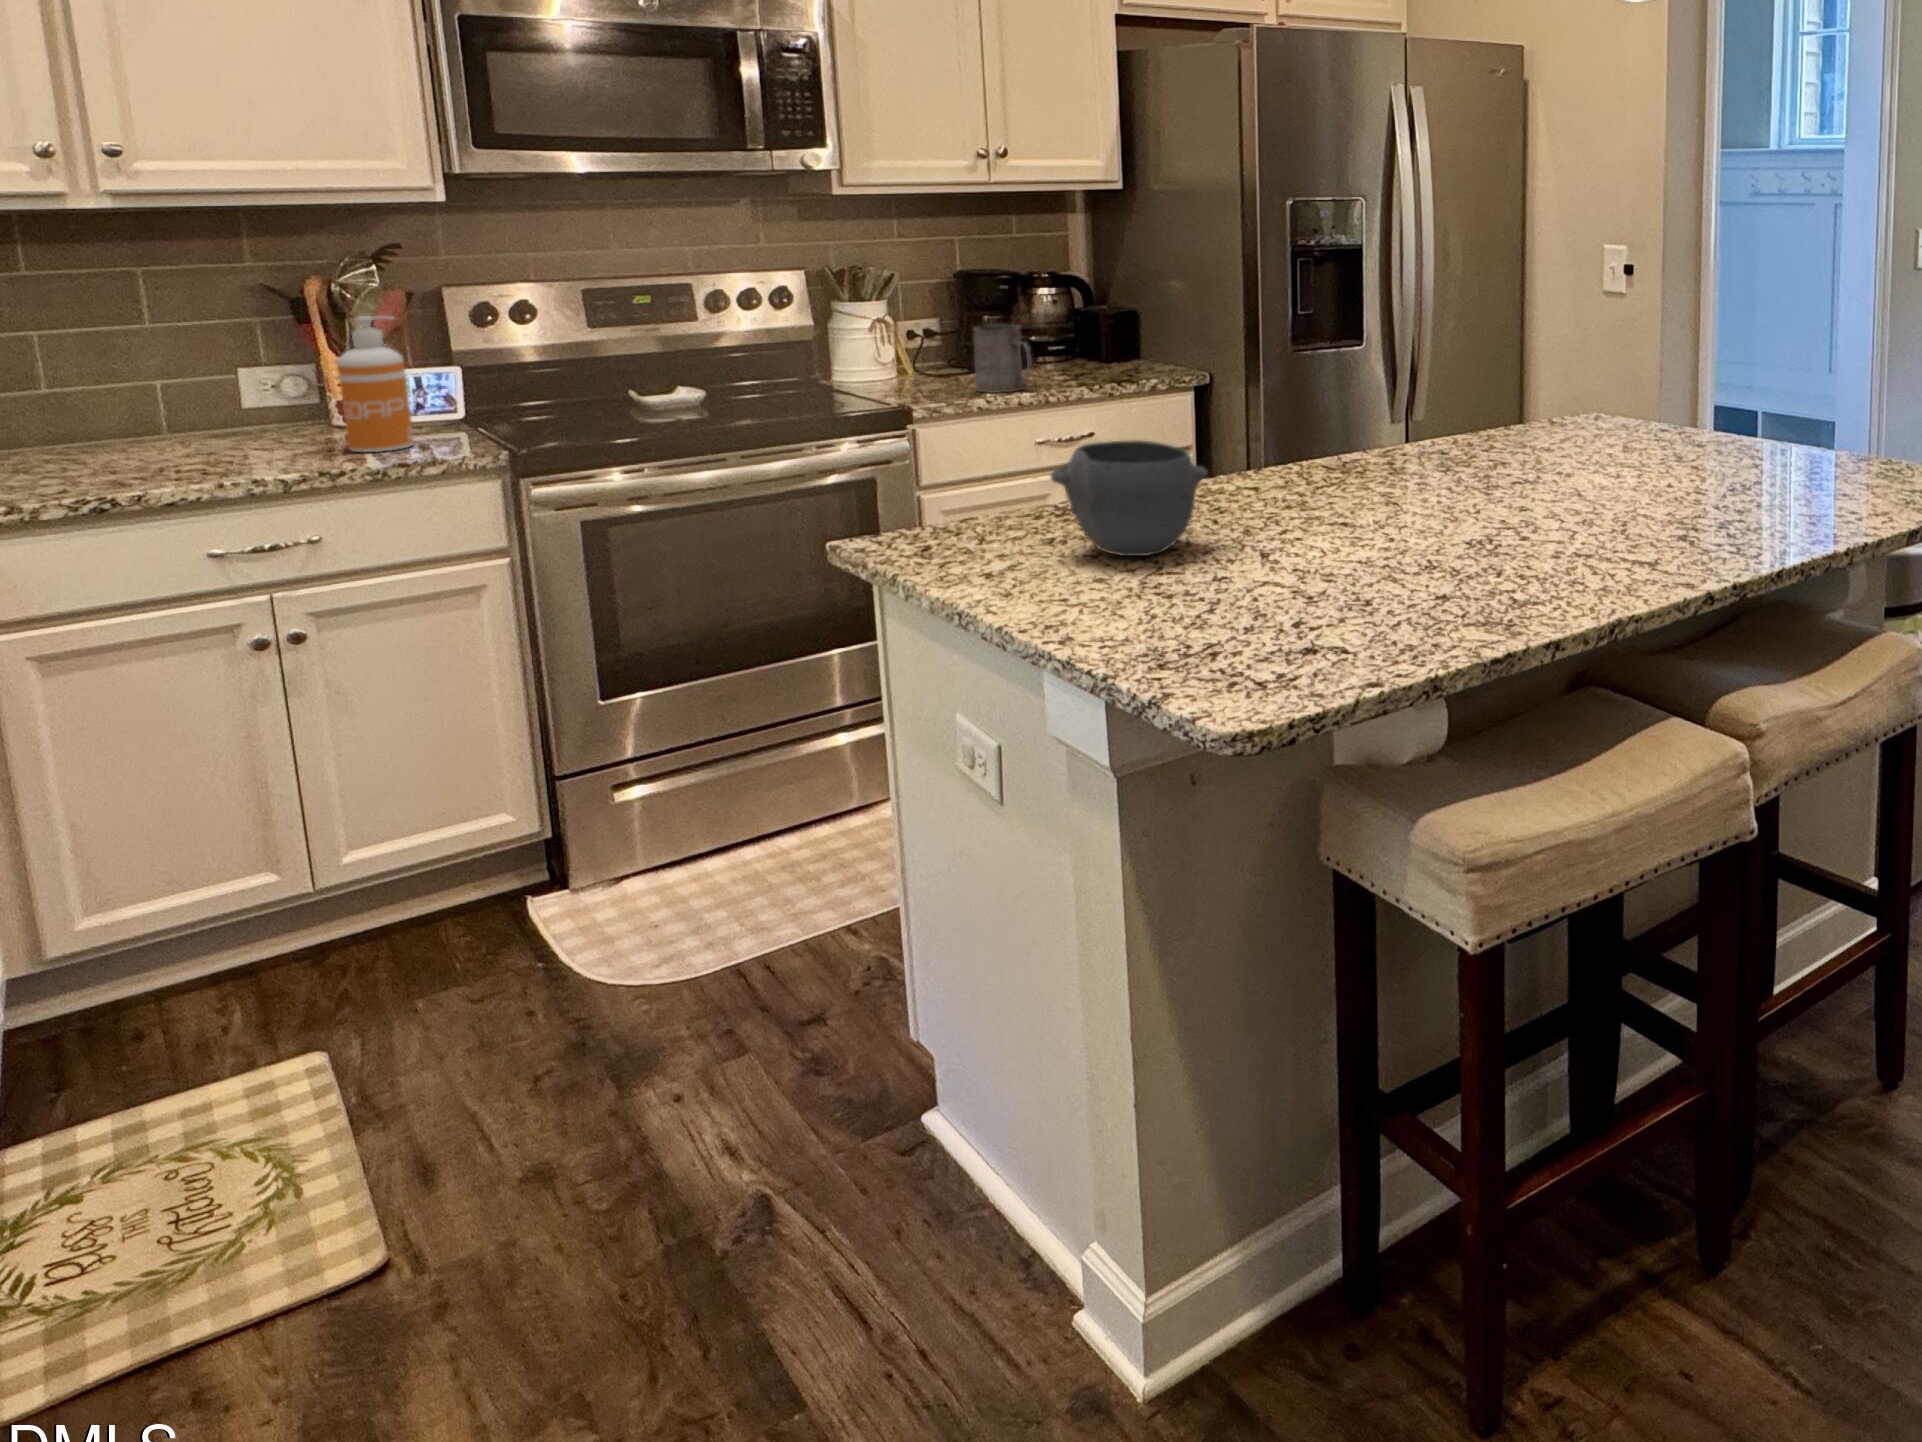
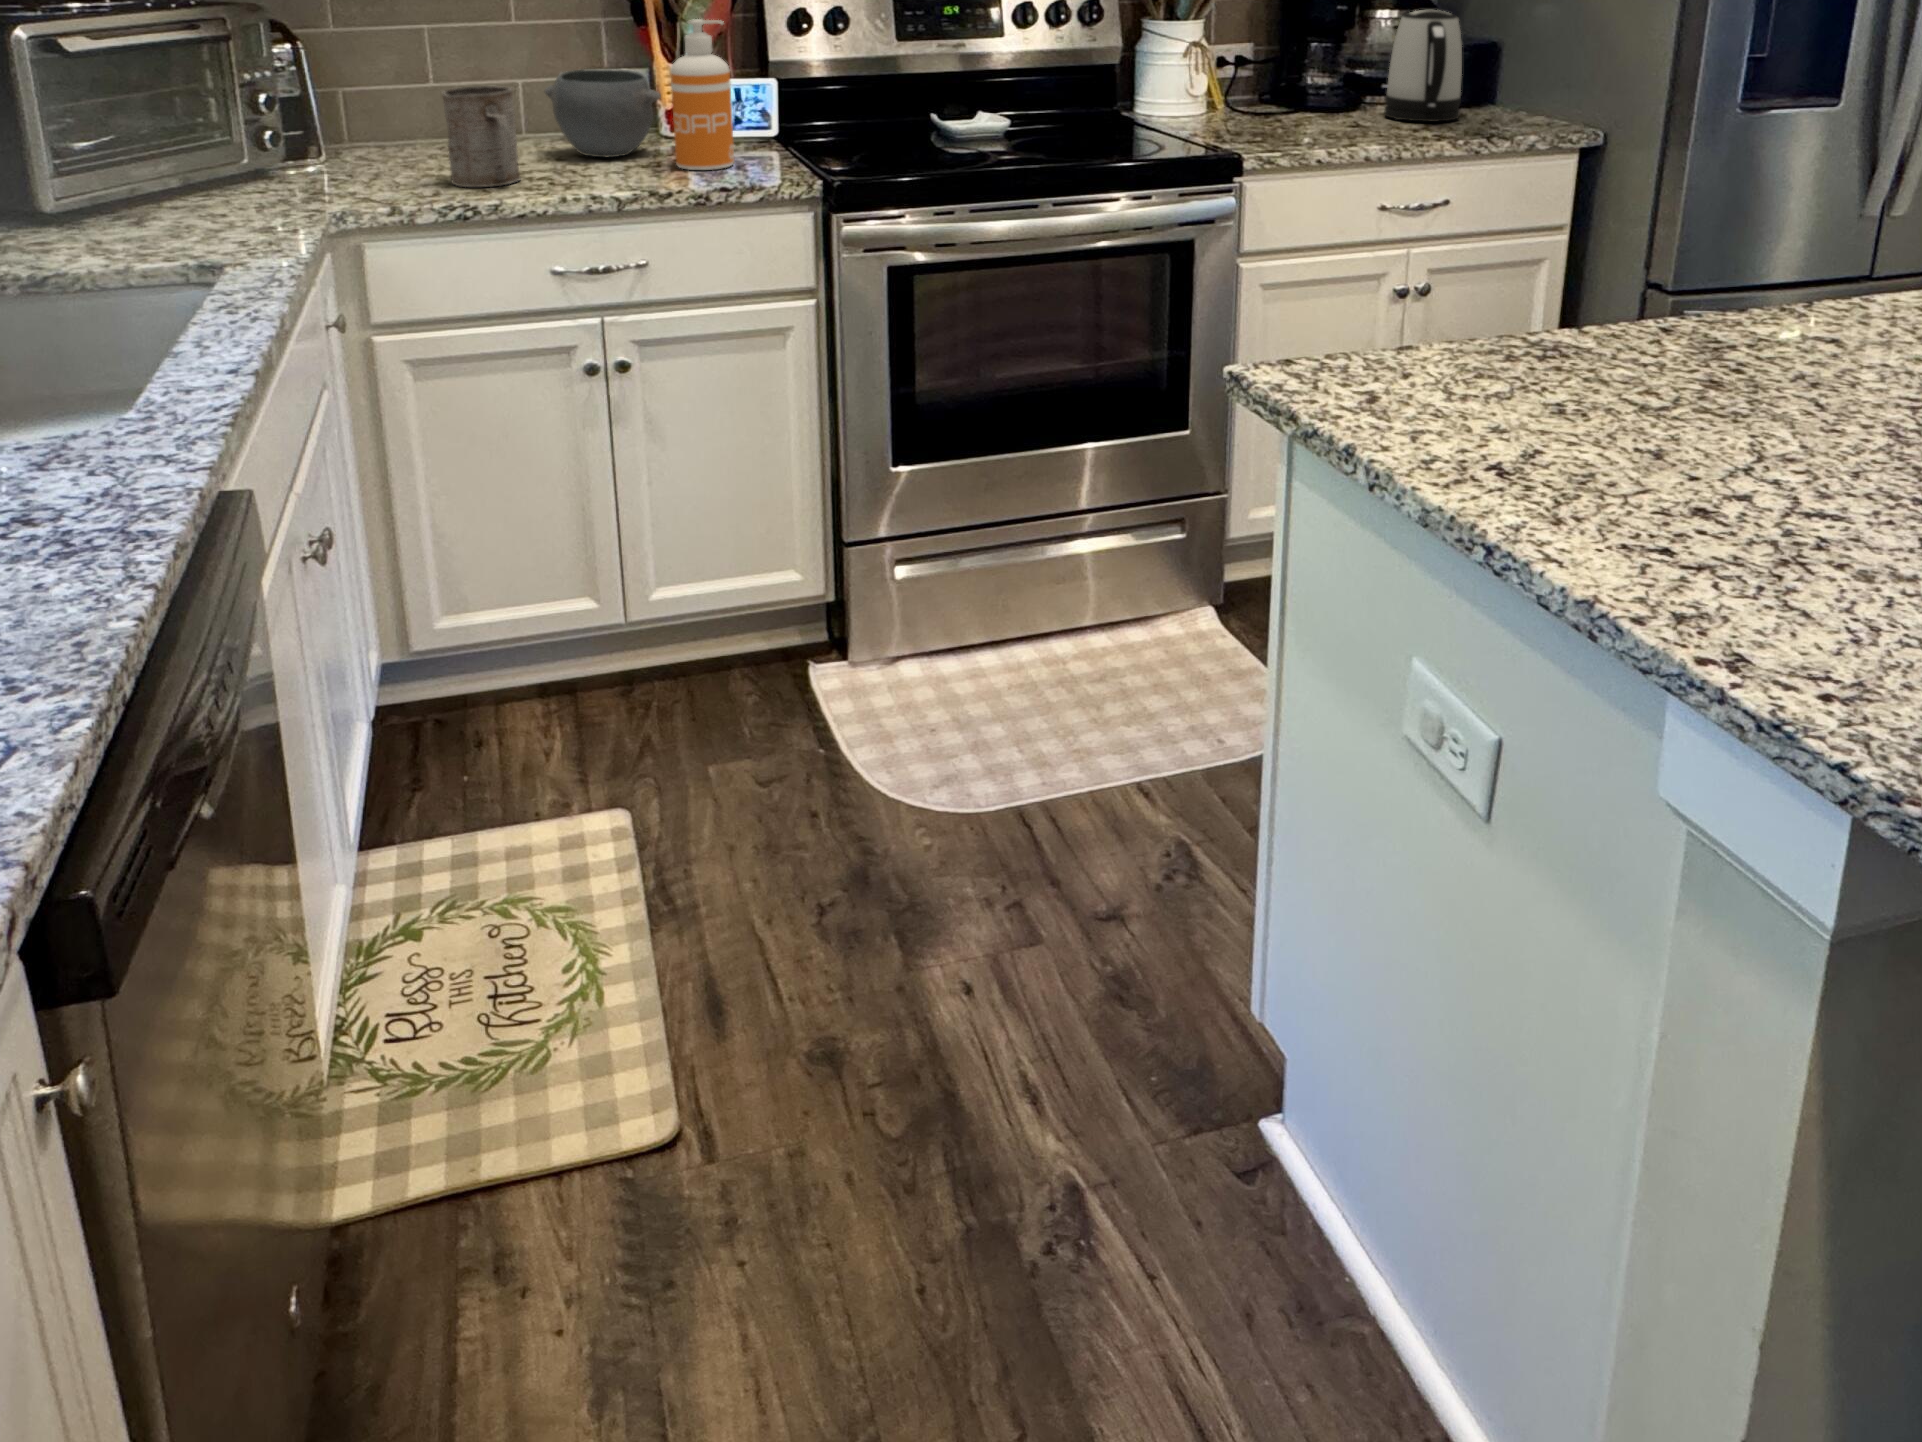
kettle: none [1049,287,1108,374] -> present [1384,10,1462,121]
mug: present [974,325,1032,393] -> present [442,86,521,187]
bowl: present [1050,440,1208,556] -> present [545,69,661,157]

